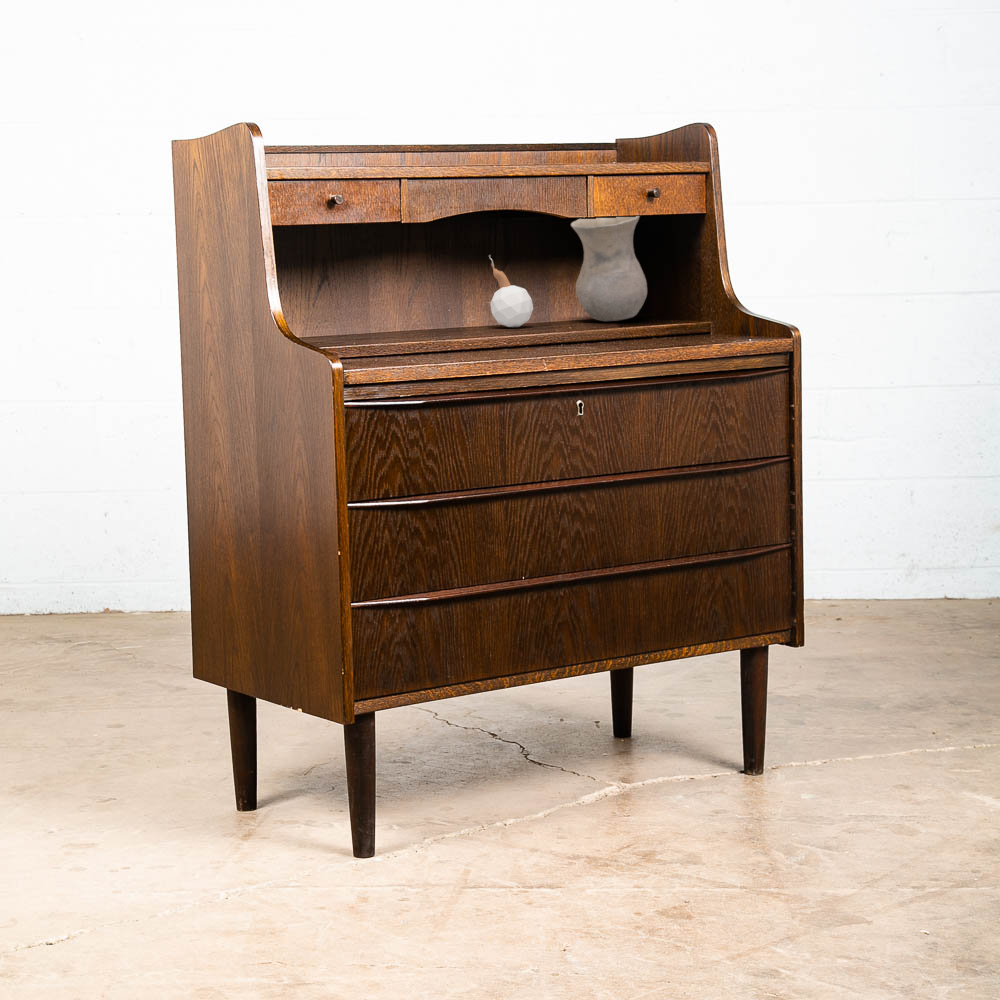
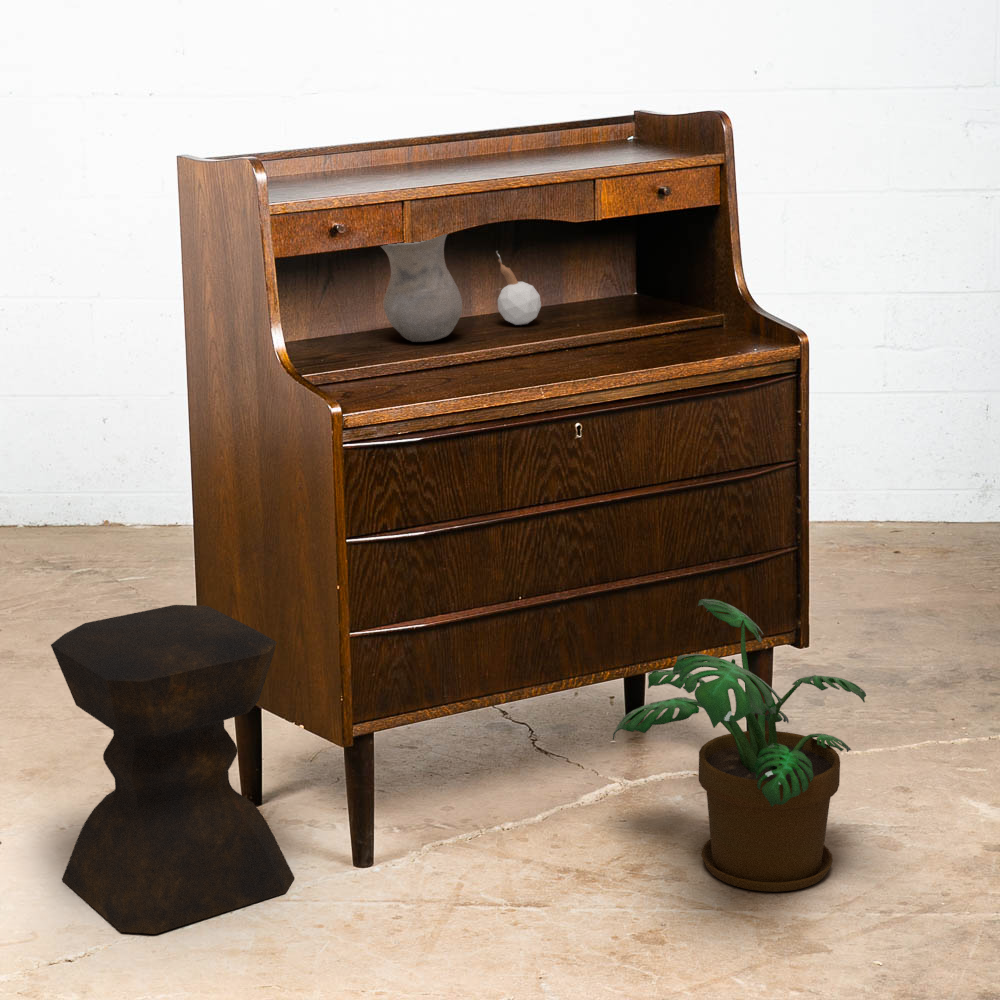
vase: present [571,216,647,321] -> present [381,234,462,342]
potted plant: none [618,585,885,874] -> present [613,599,866,892]
stool: none [37,590,291,925] -> present [51,605,294,934]

